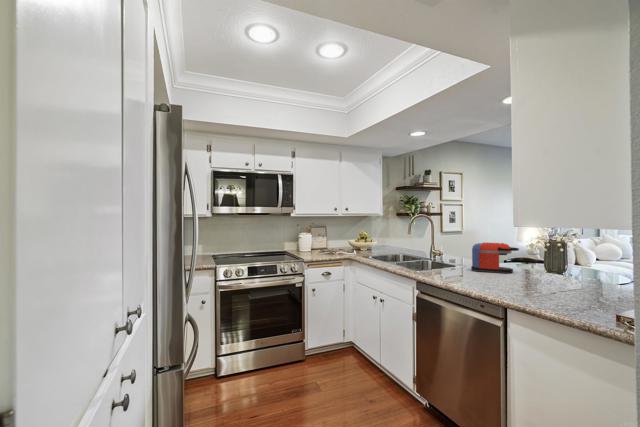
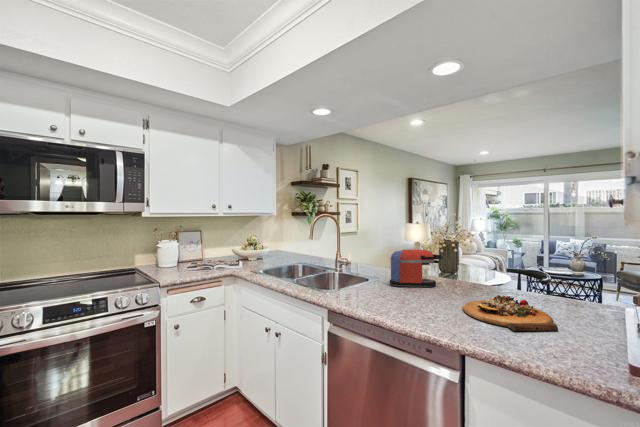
cutting board: none [521,276,596,300] -> present [463,295,558,331]

